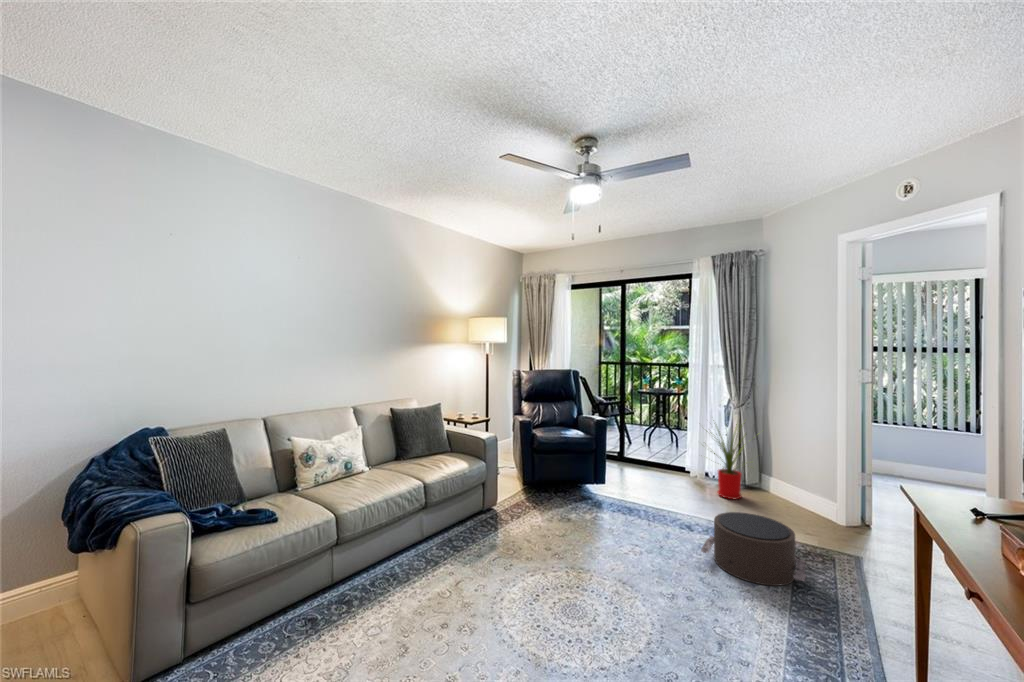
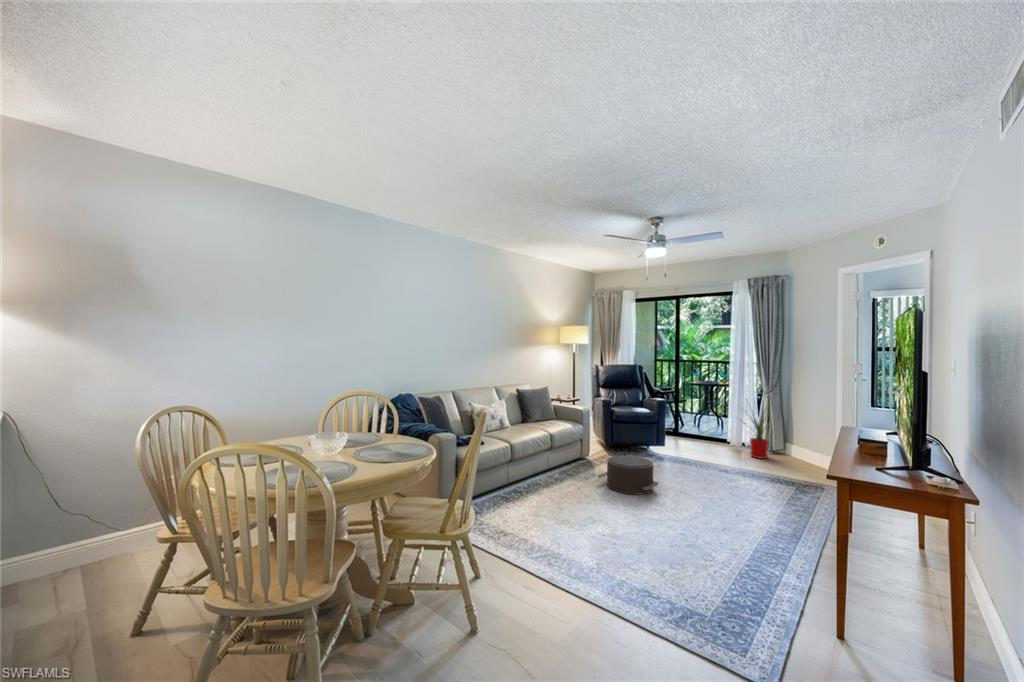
pouf: present [701,512,806,586] -> present [598,456,658,494]

